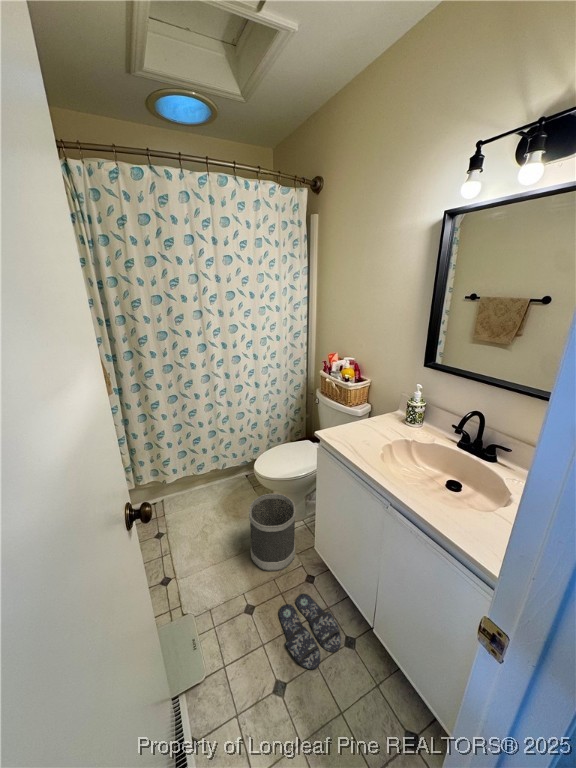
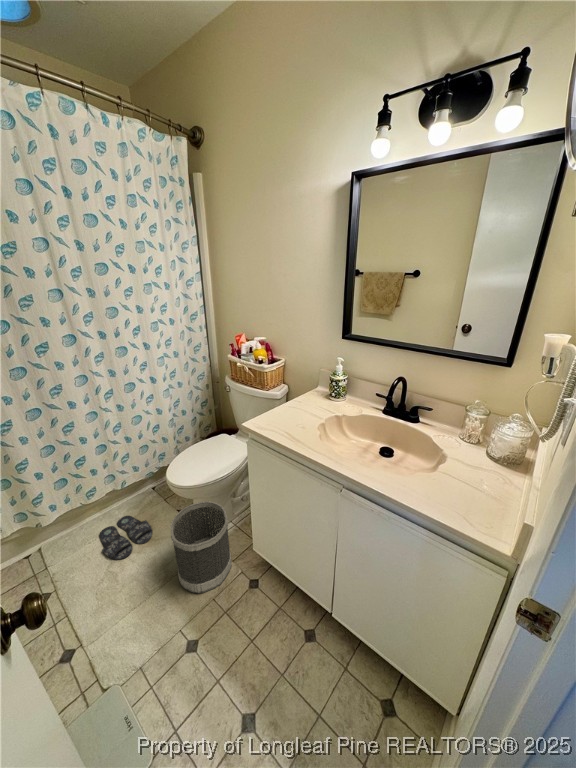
slippers: present [278,594,341,670] -> present [99,516,152,560]

